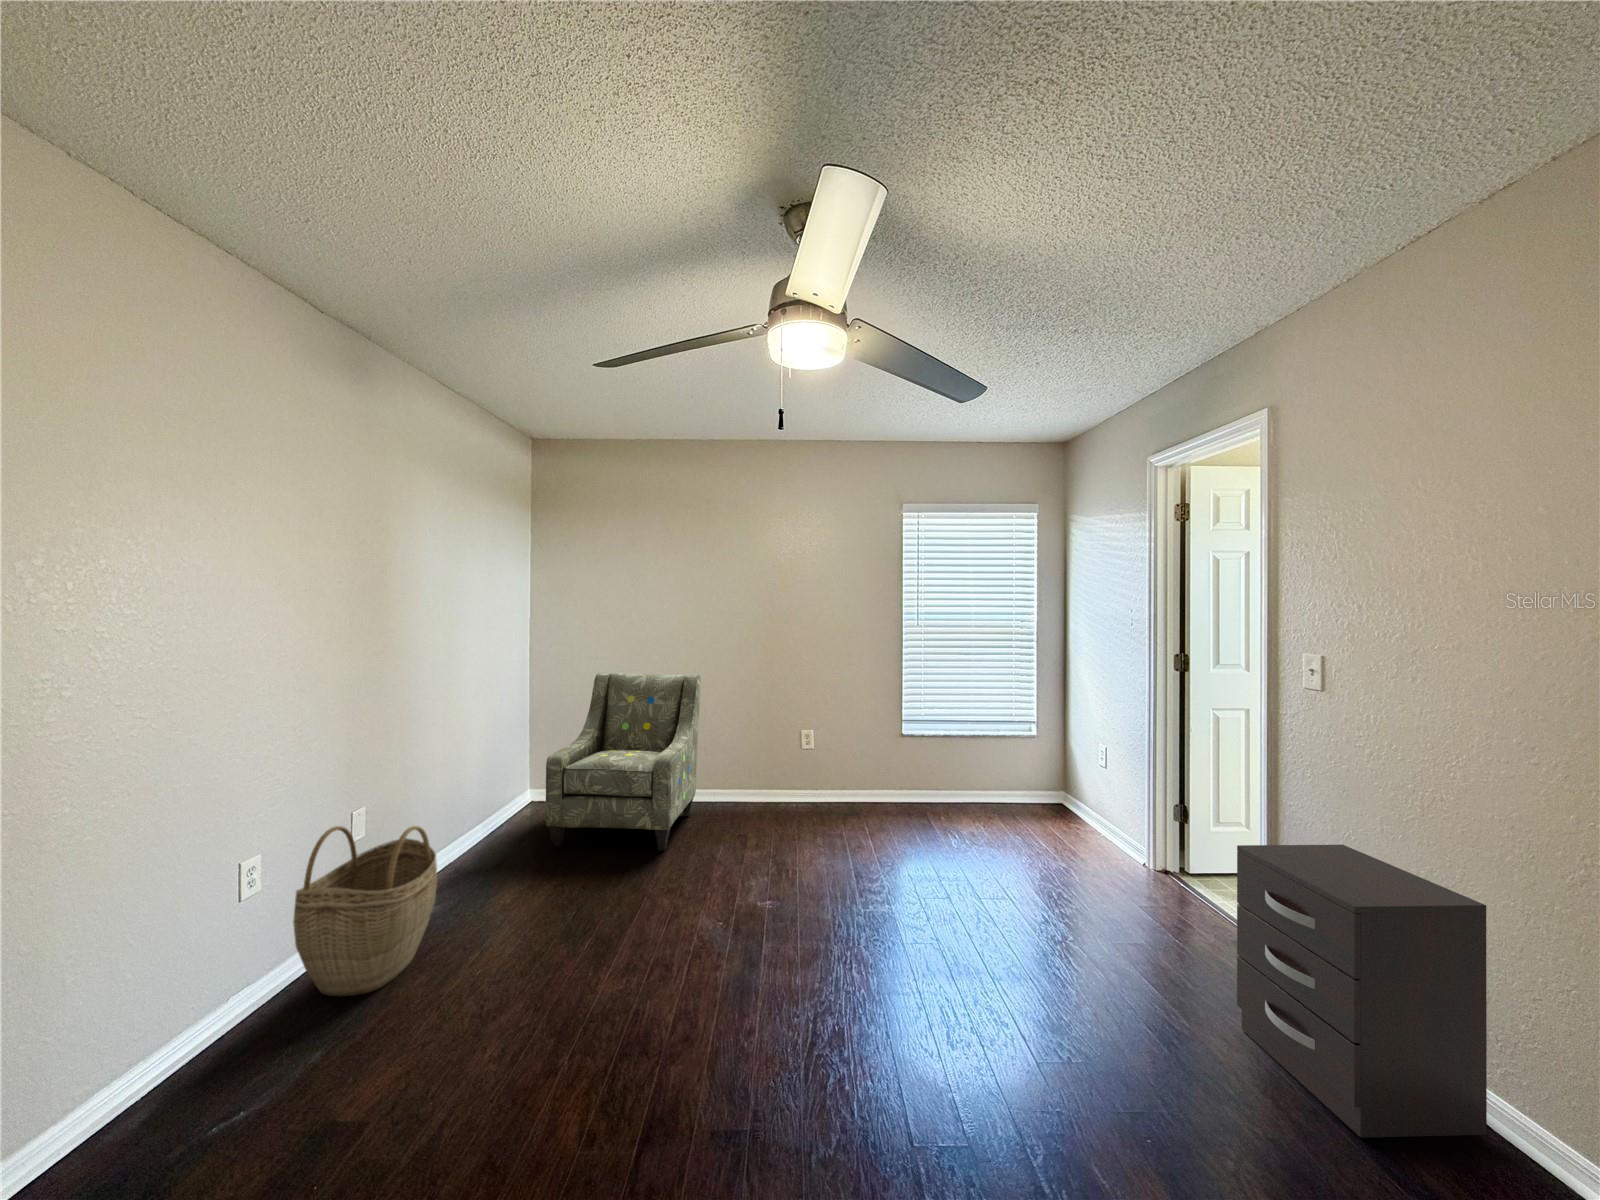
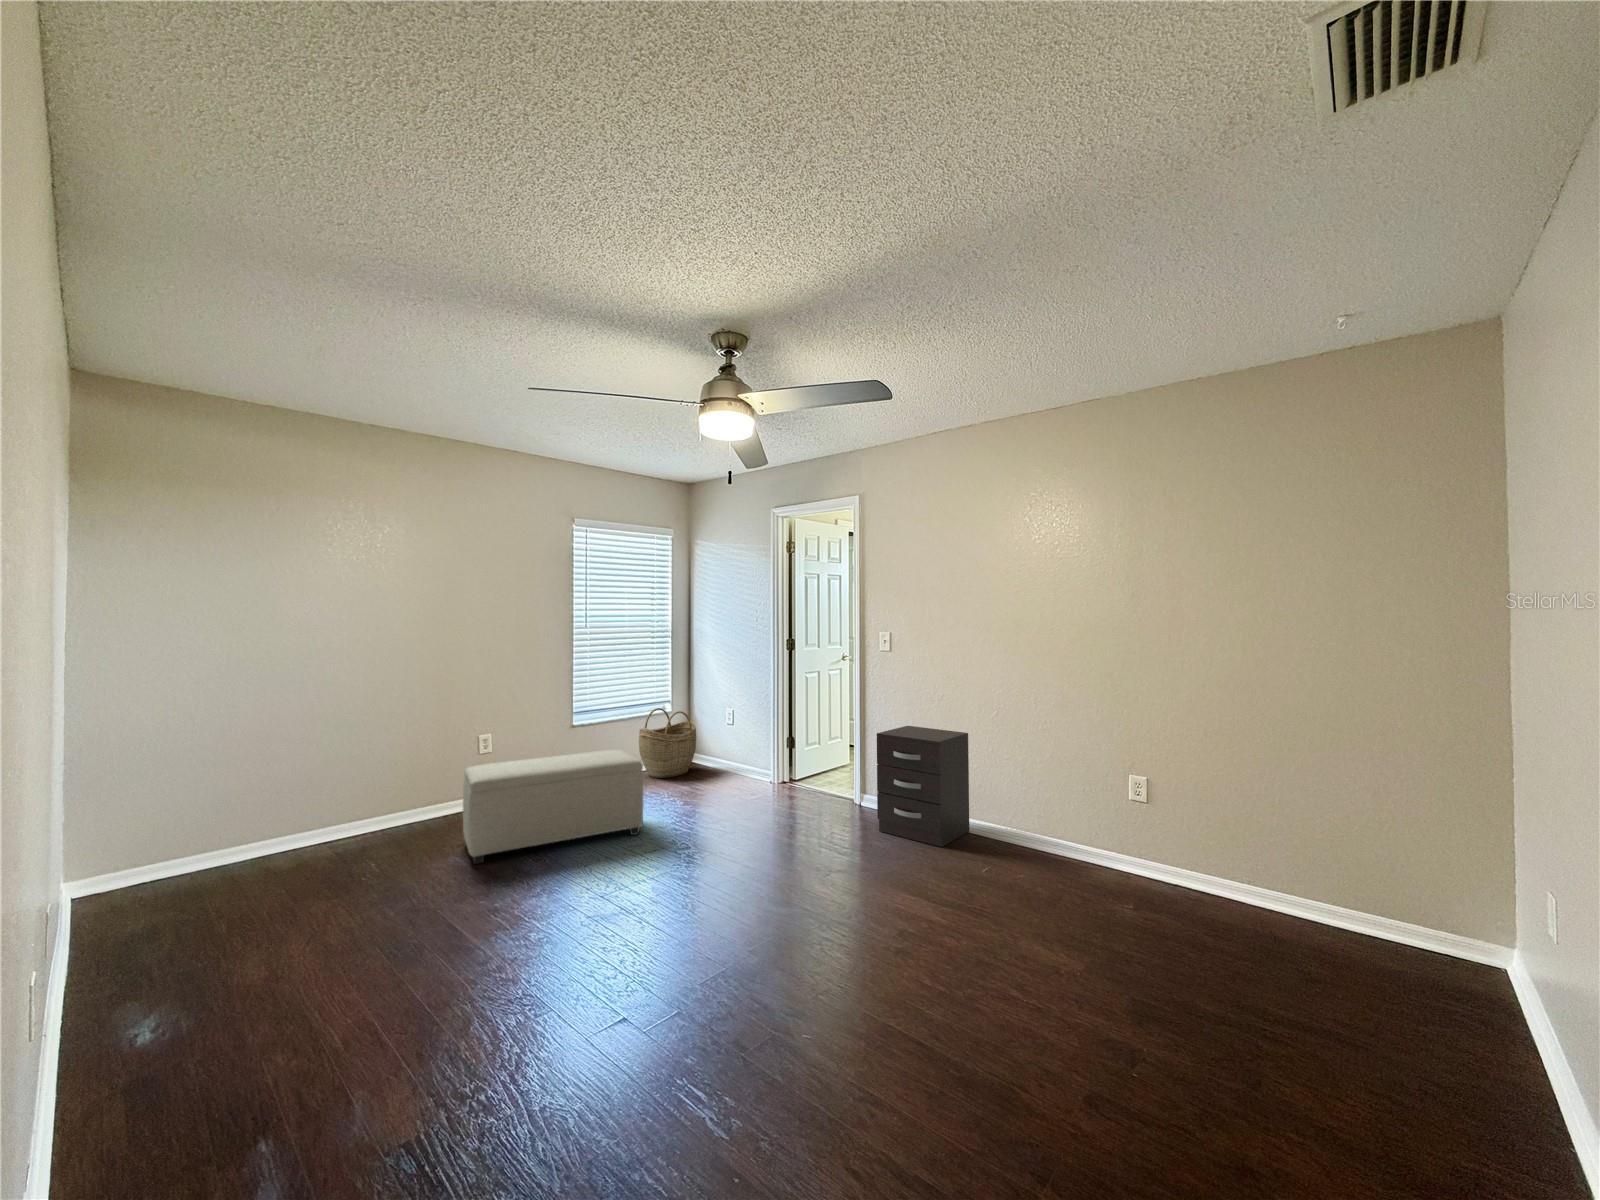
armchair: present [546,673,701,851] -> none [219,688,406,909]
ottoman: none [712,763,902,886] -> present [463,750,643,864]
woven basket: present [293,826,437,996] -> present [639,708,696,778]

